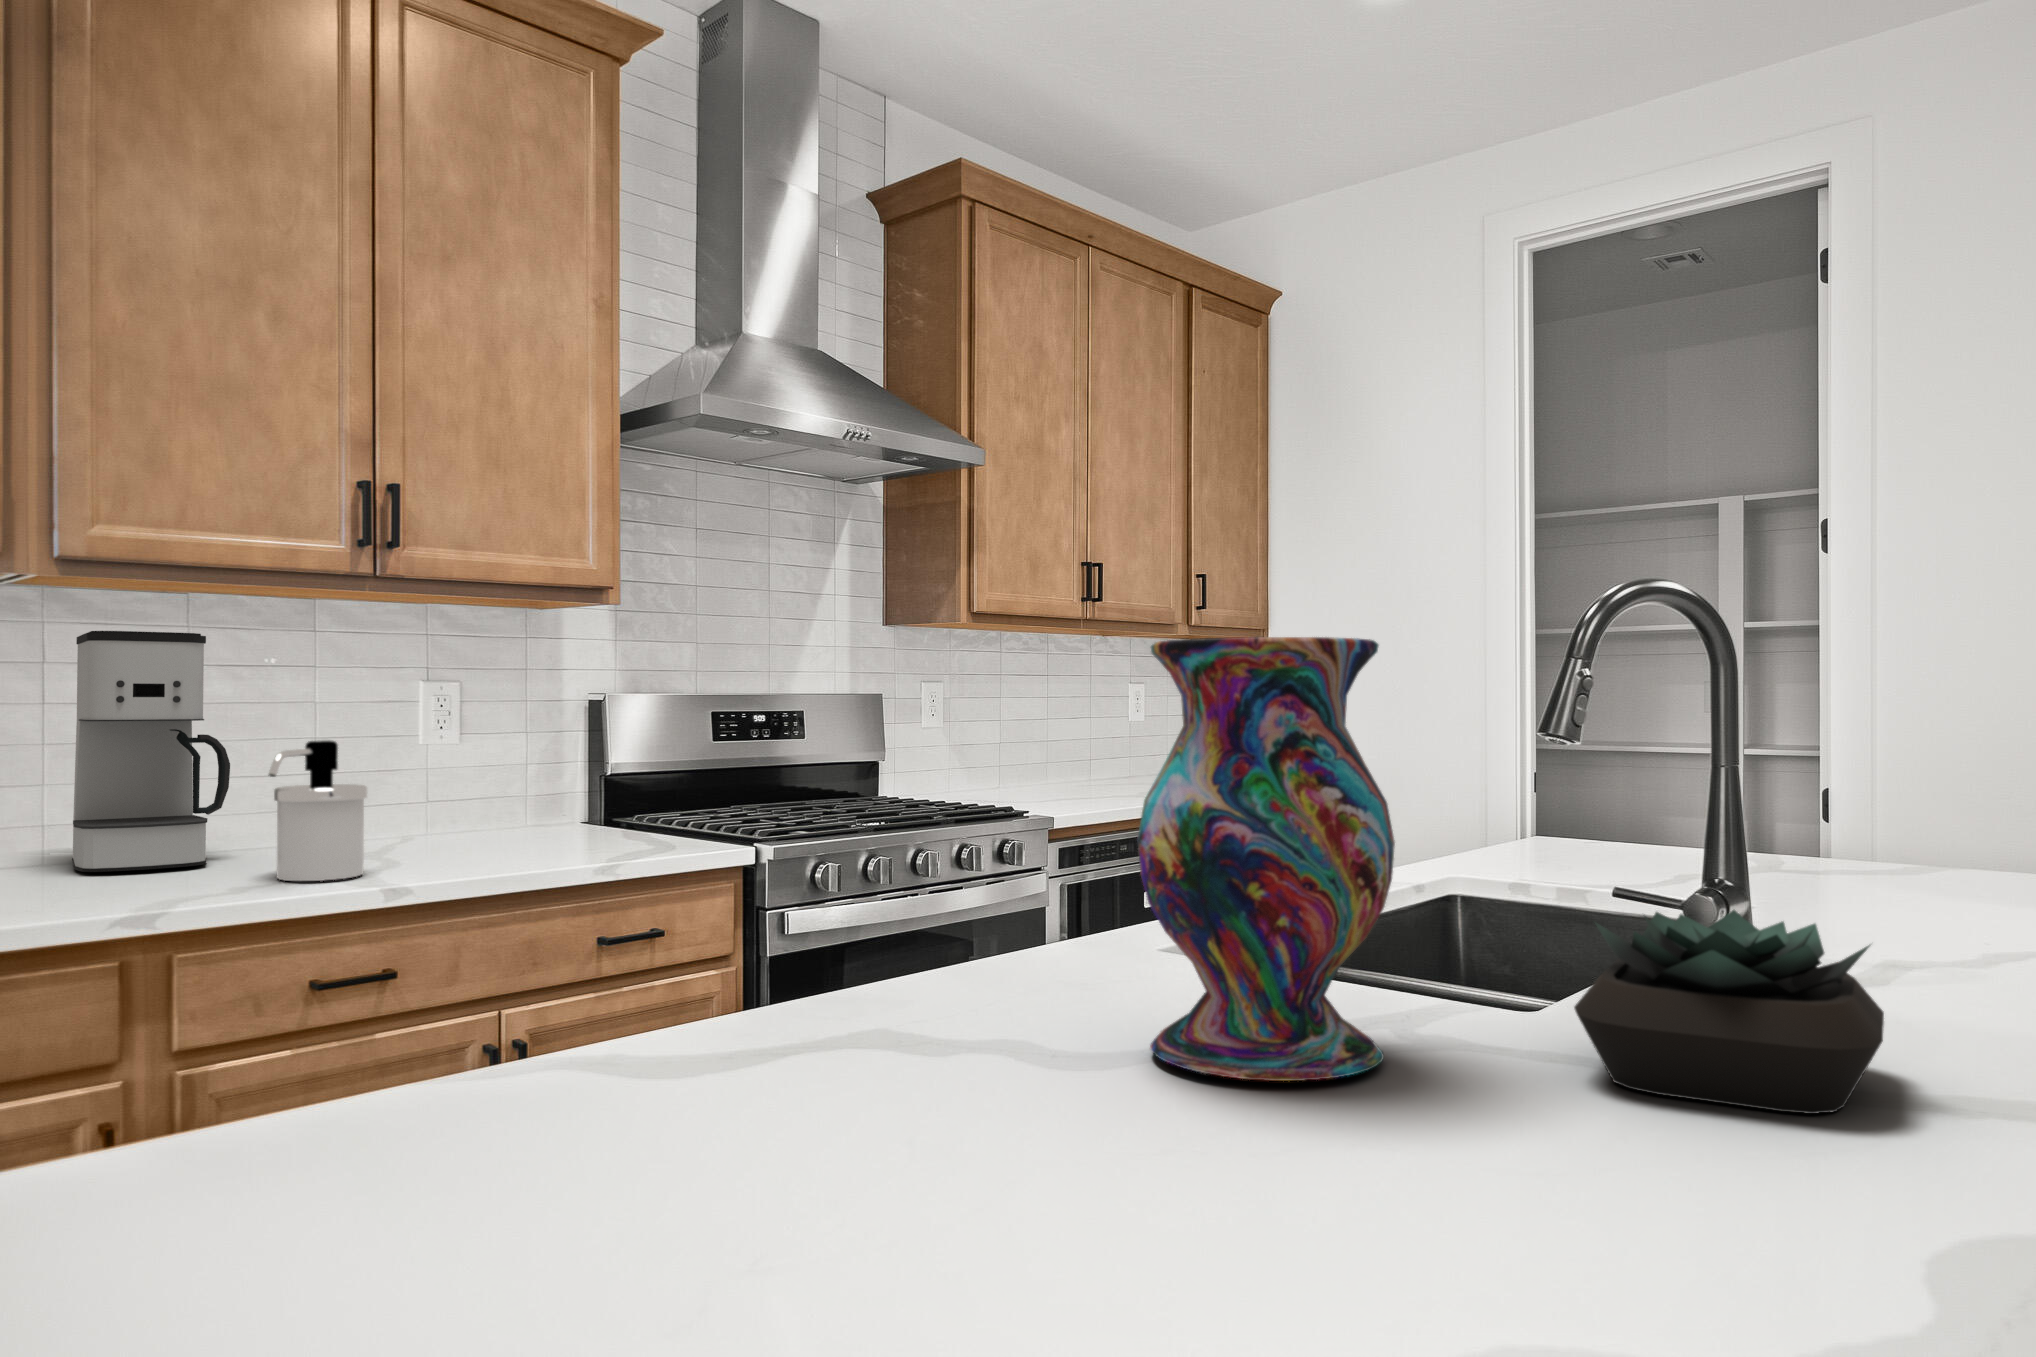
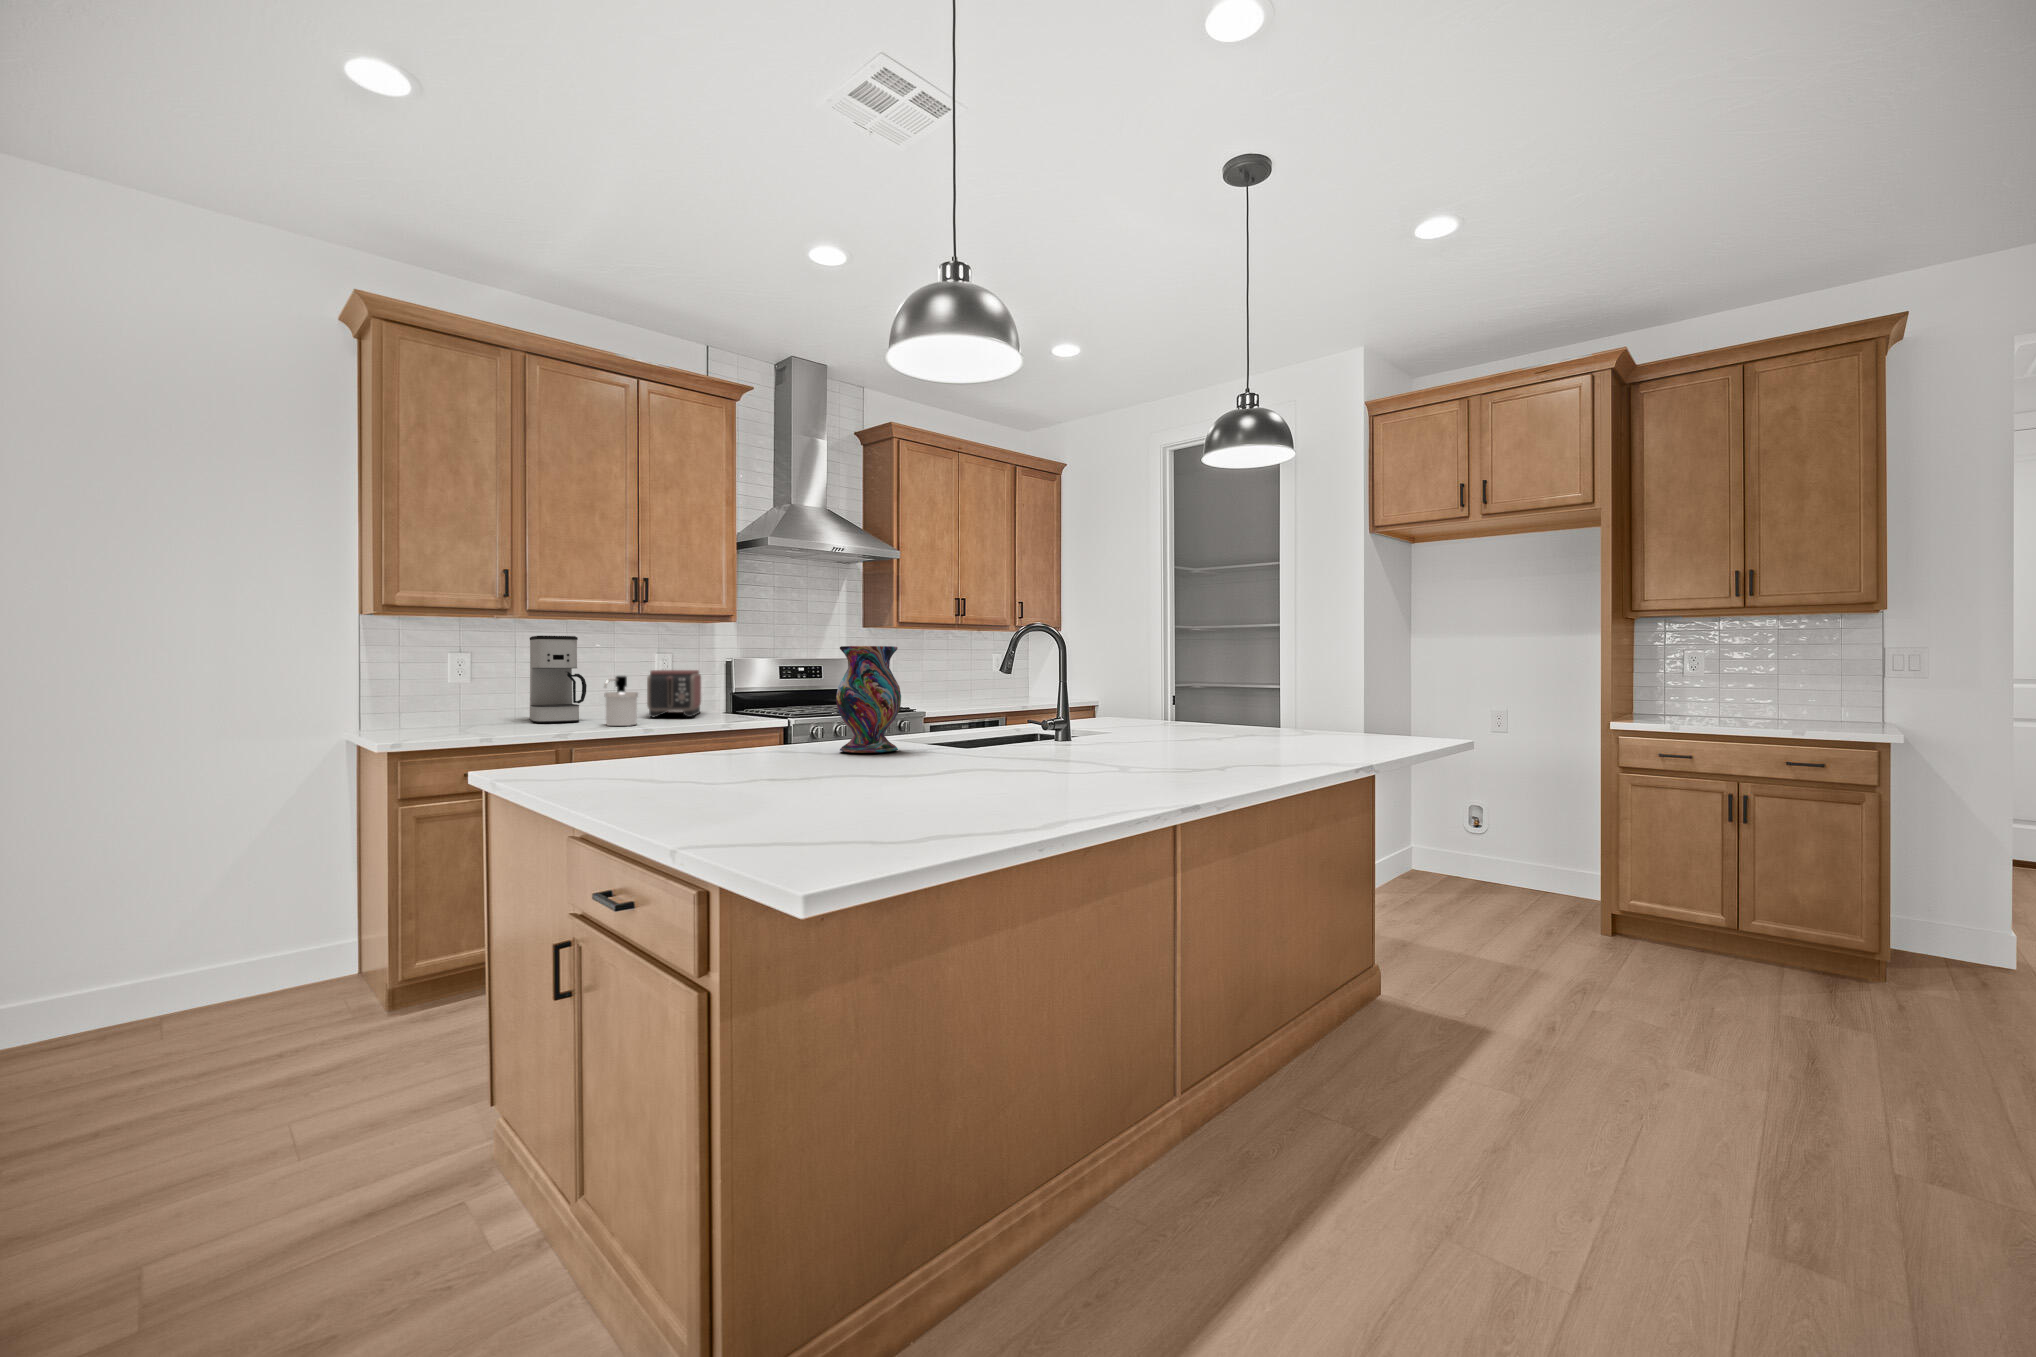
toaster: none [394,722,531,847] -> present [647,670,701,717]
succulent plant: present [1574,910,1884,1114] -> none [934,714,1012,756]

